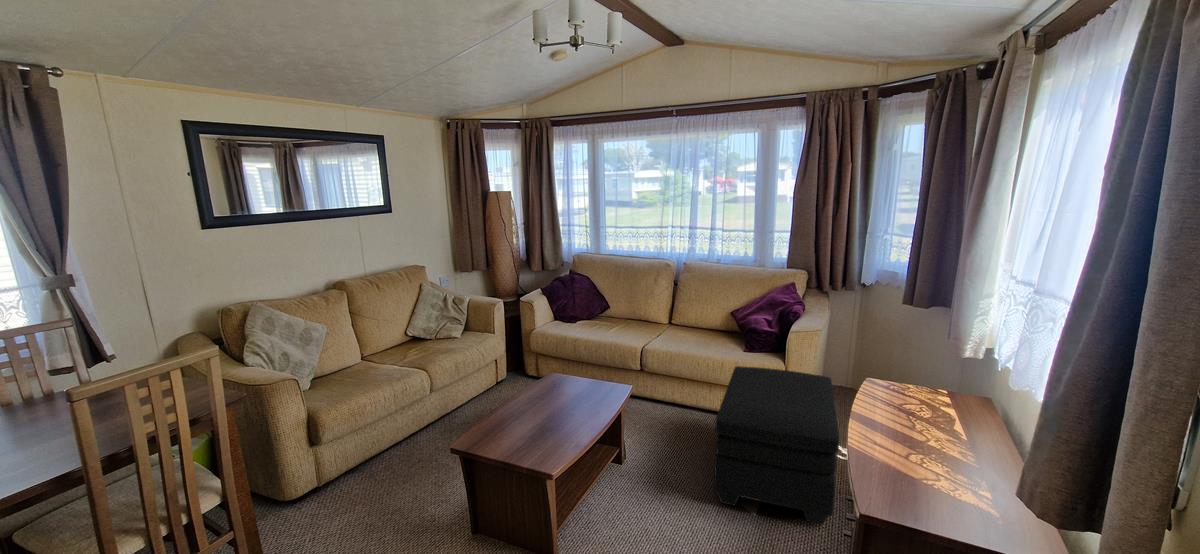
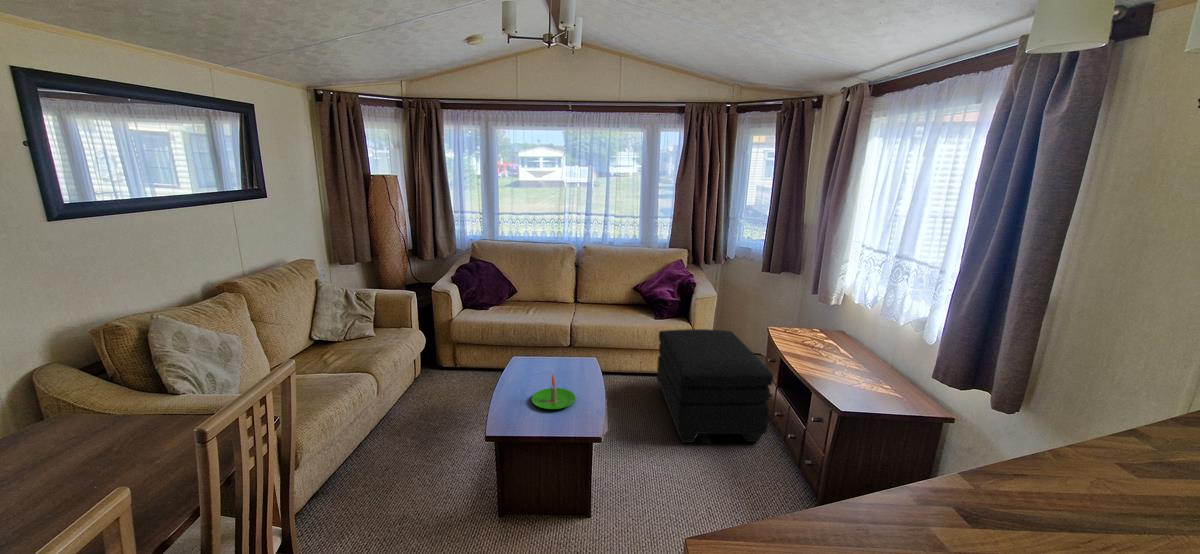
candle: none [532,395,578,432] -> present [532,374,576,409]

